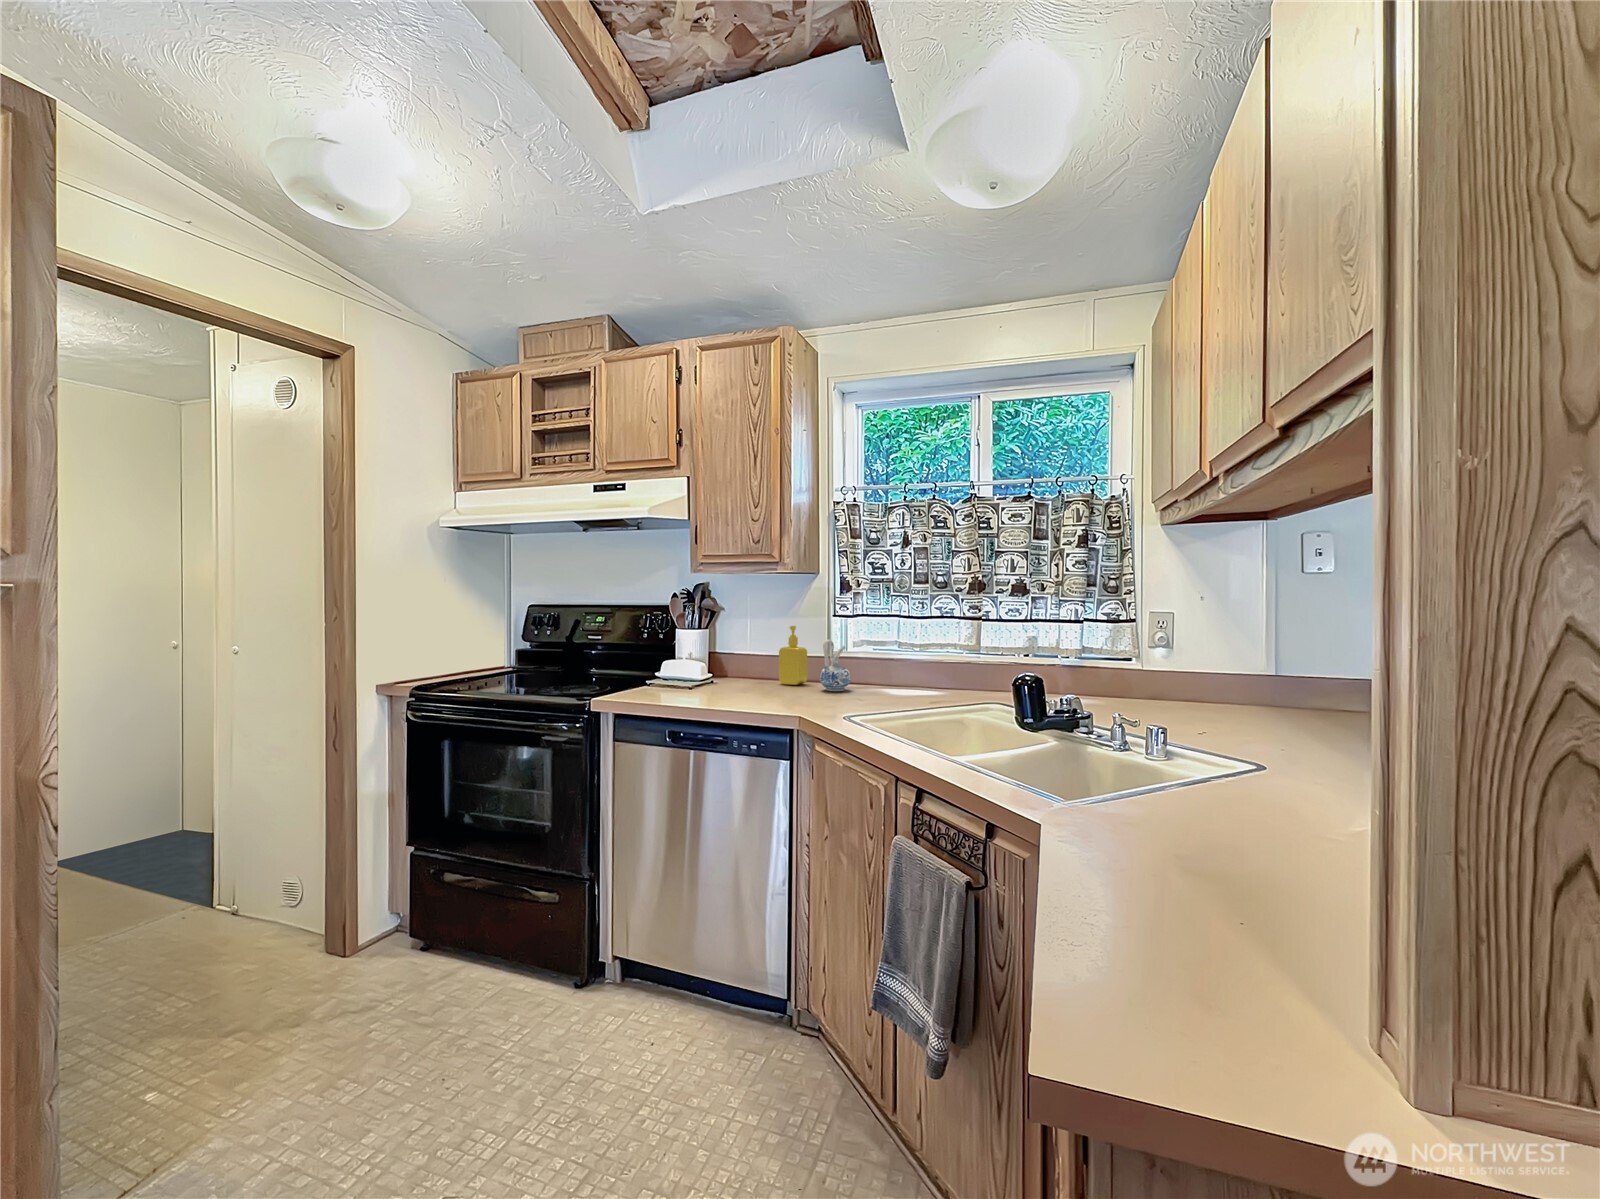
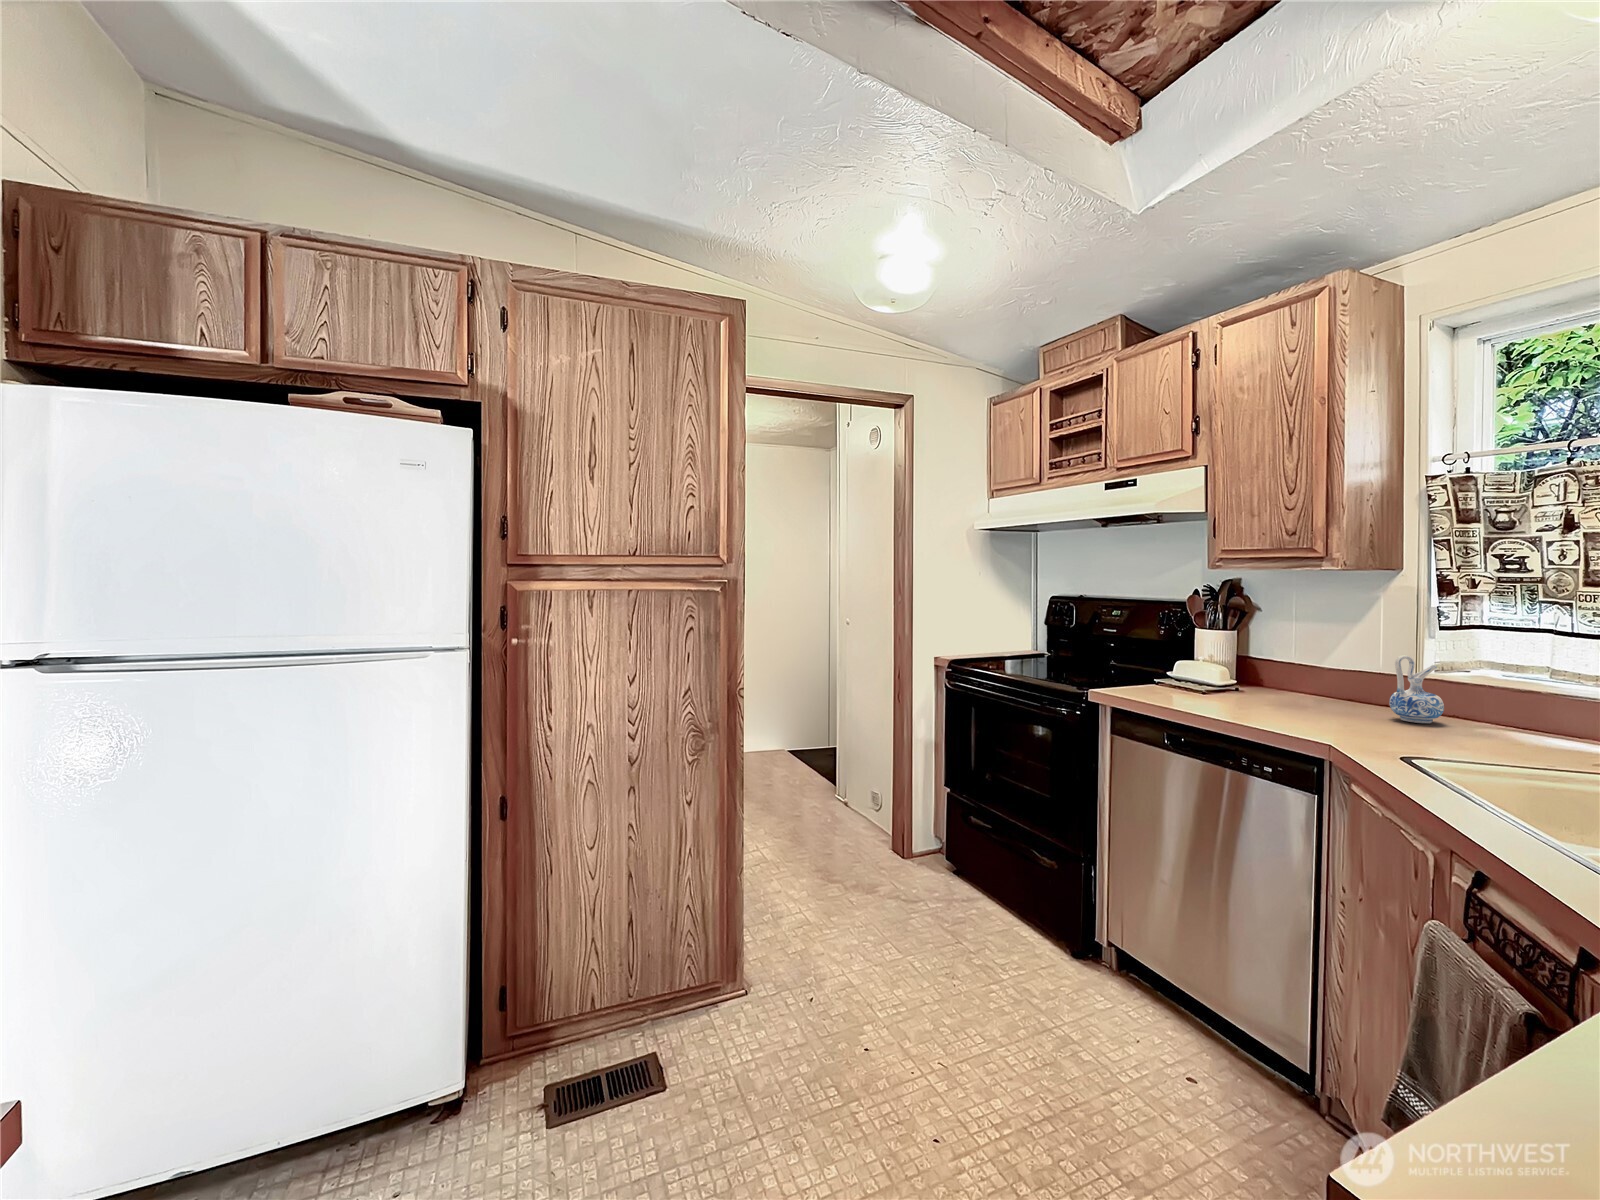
soap dispenser: present [779,626,807,685] -> none [1330,633,1377,707]

